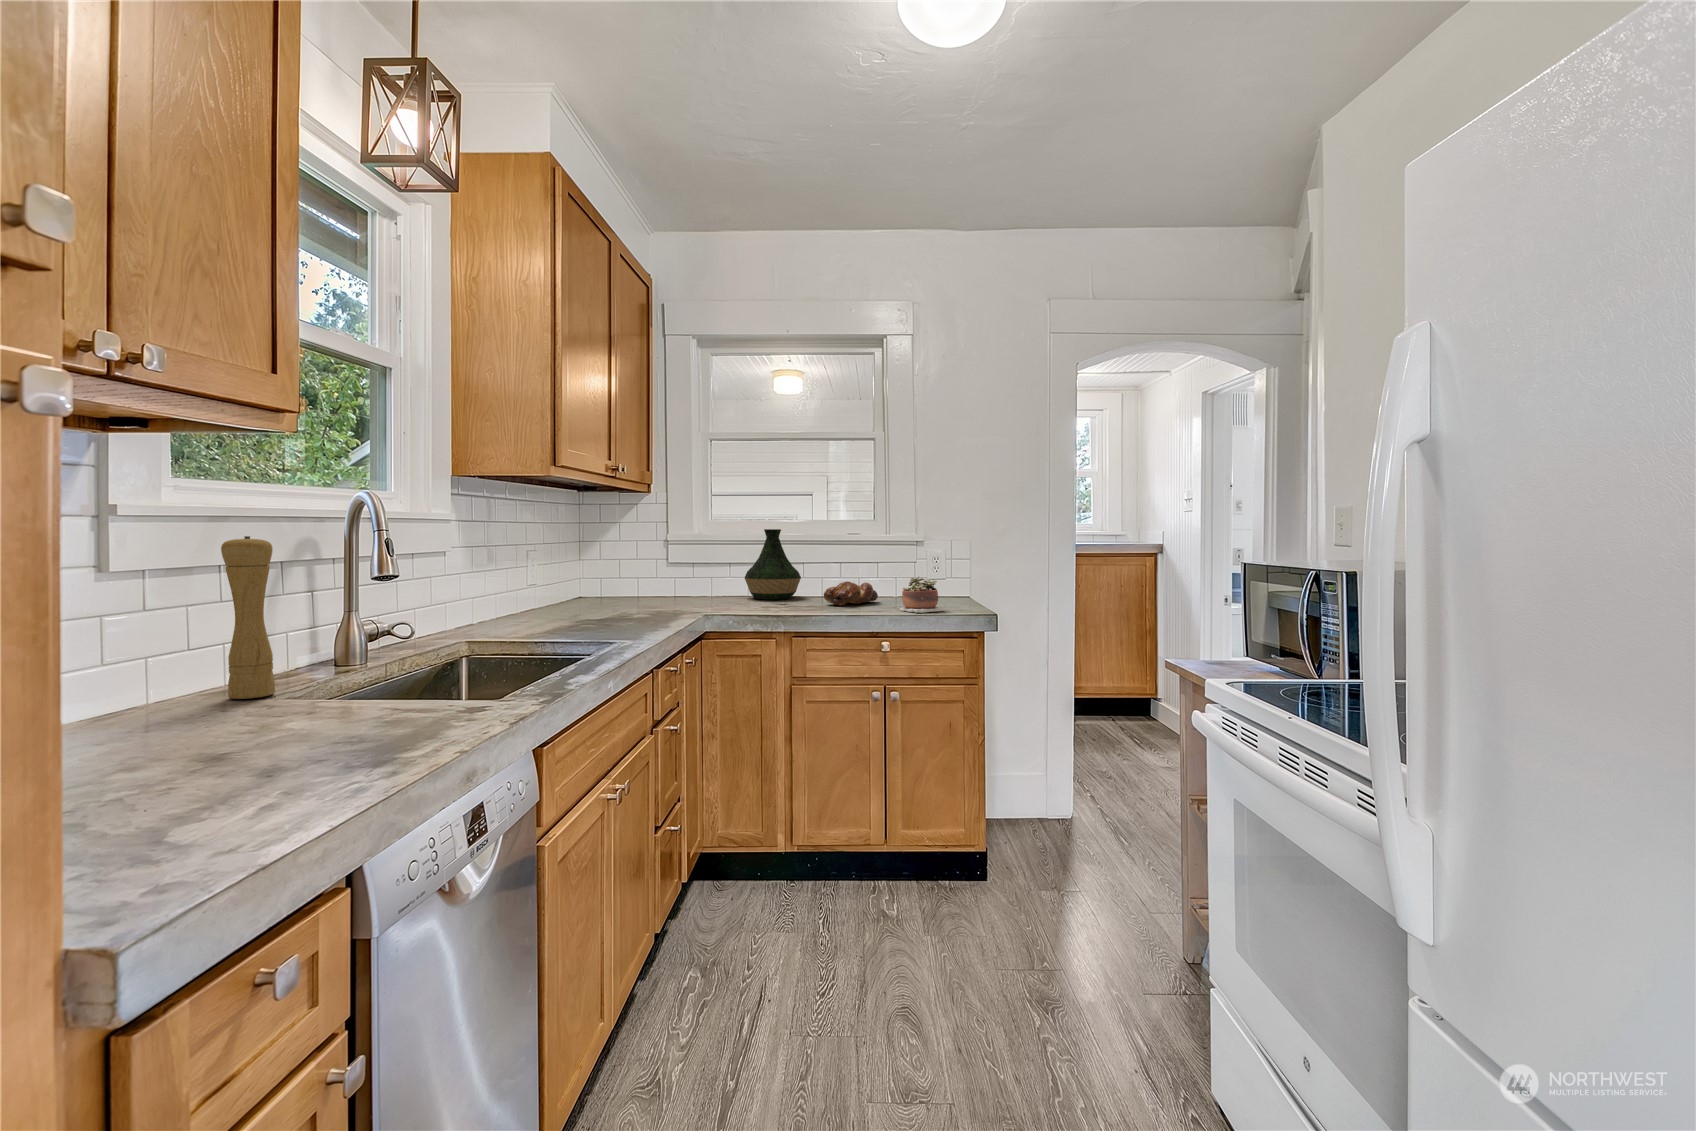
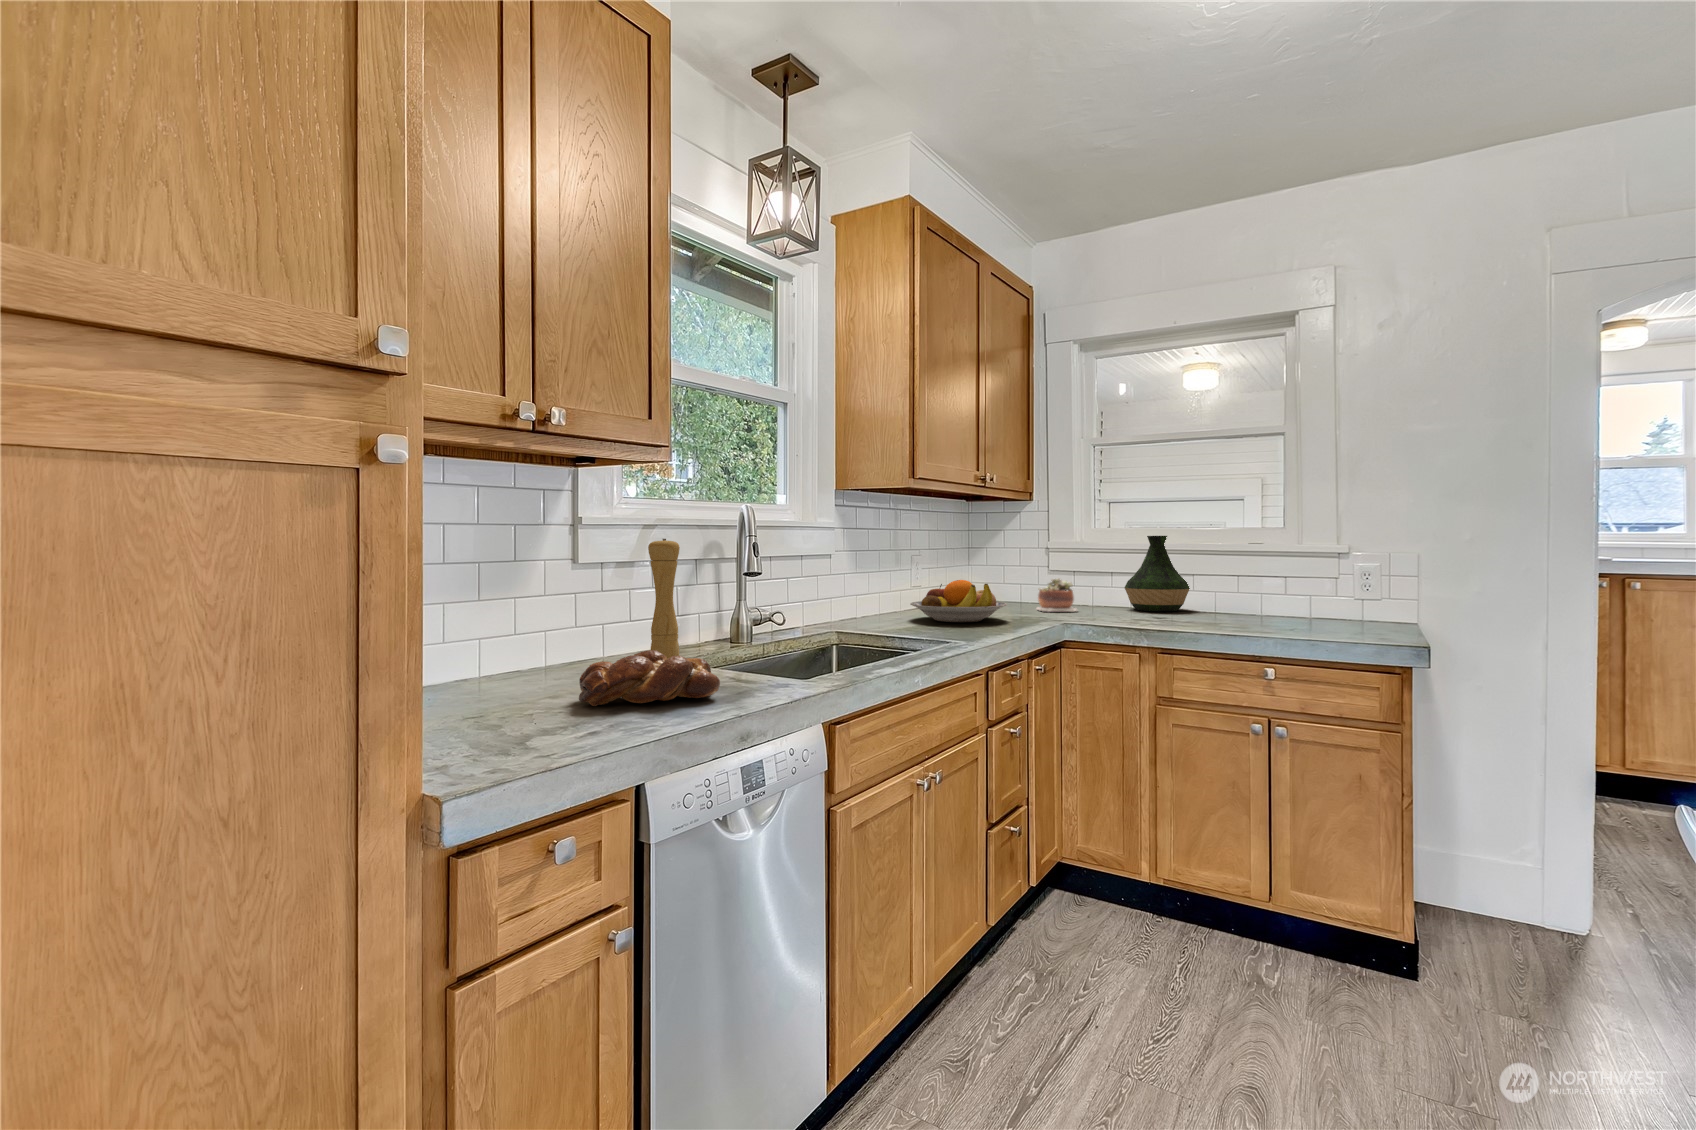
fruit bowl: none [539,576,646,621] -> present [910,580,1007,622]
succulent plant: present [900,576,946,613] -> present [1037,579,1077,612]
bread loaf: present [824,581,878,605] -> present [579,650,720,706]

